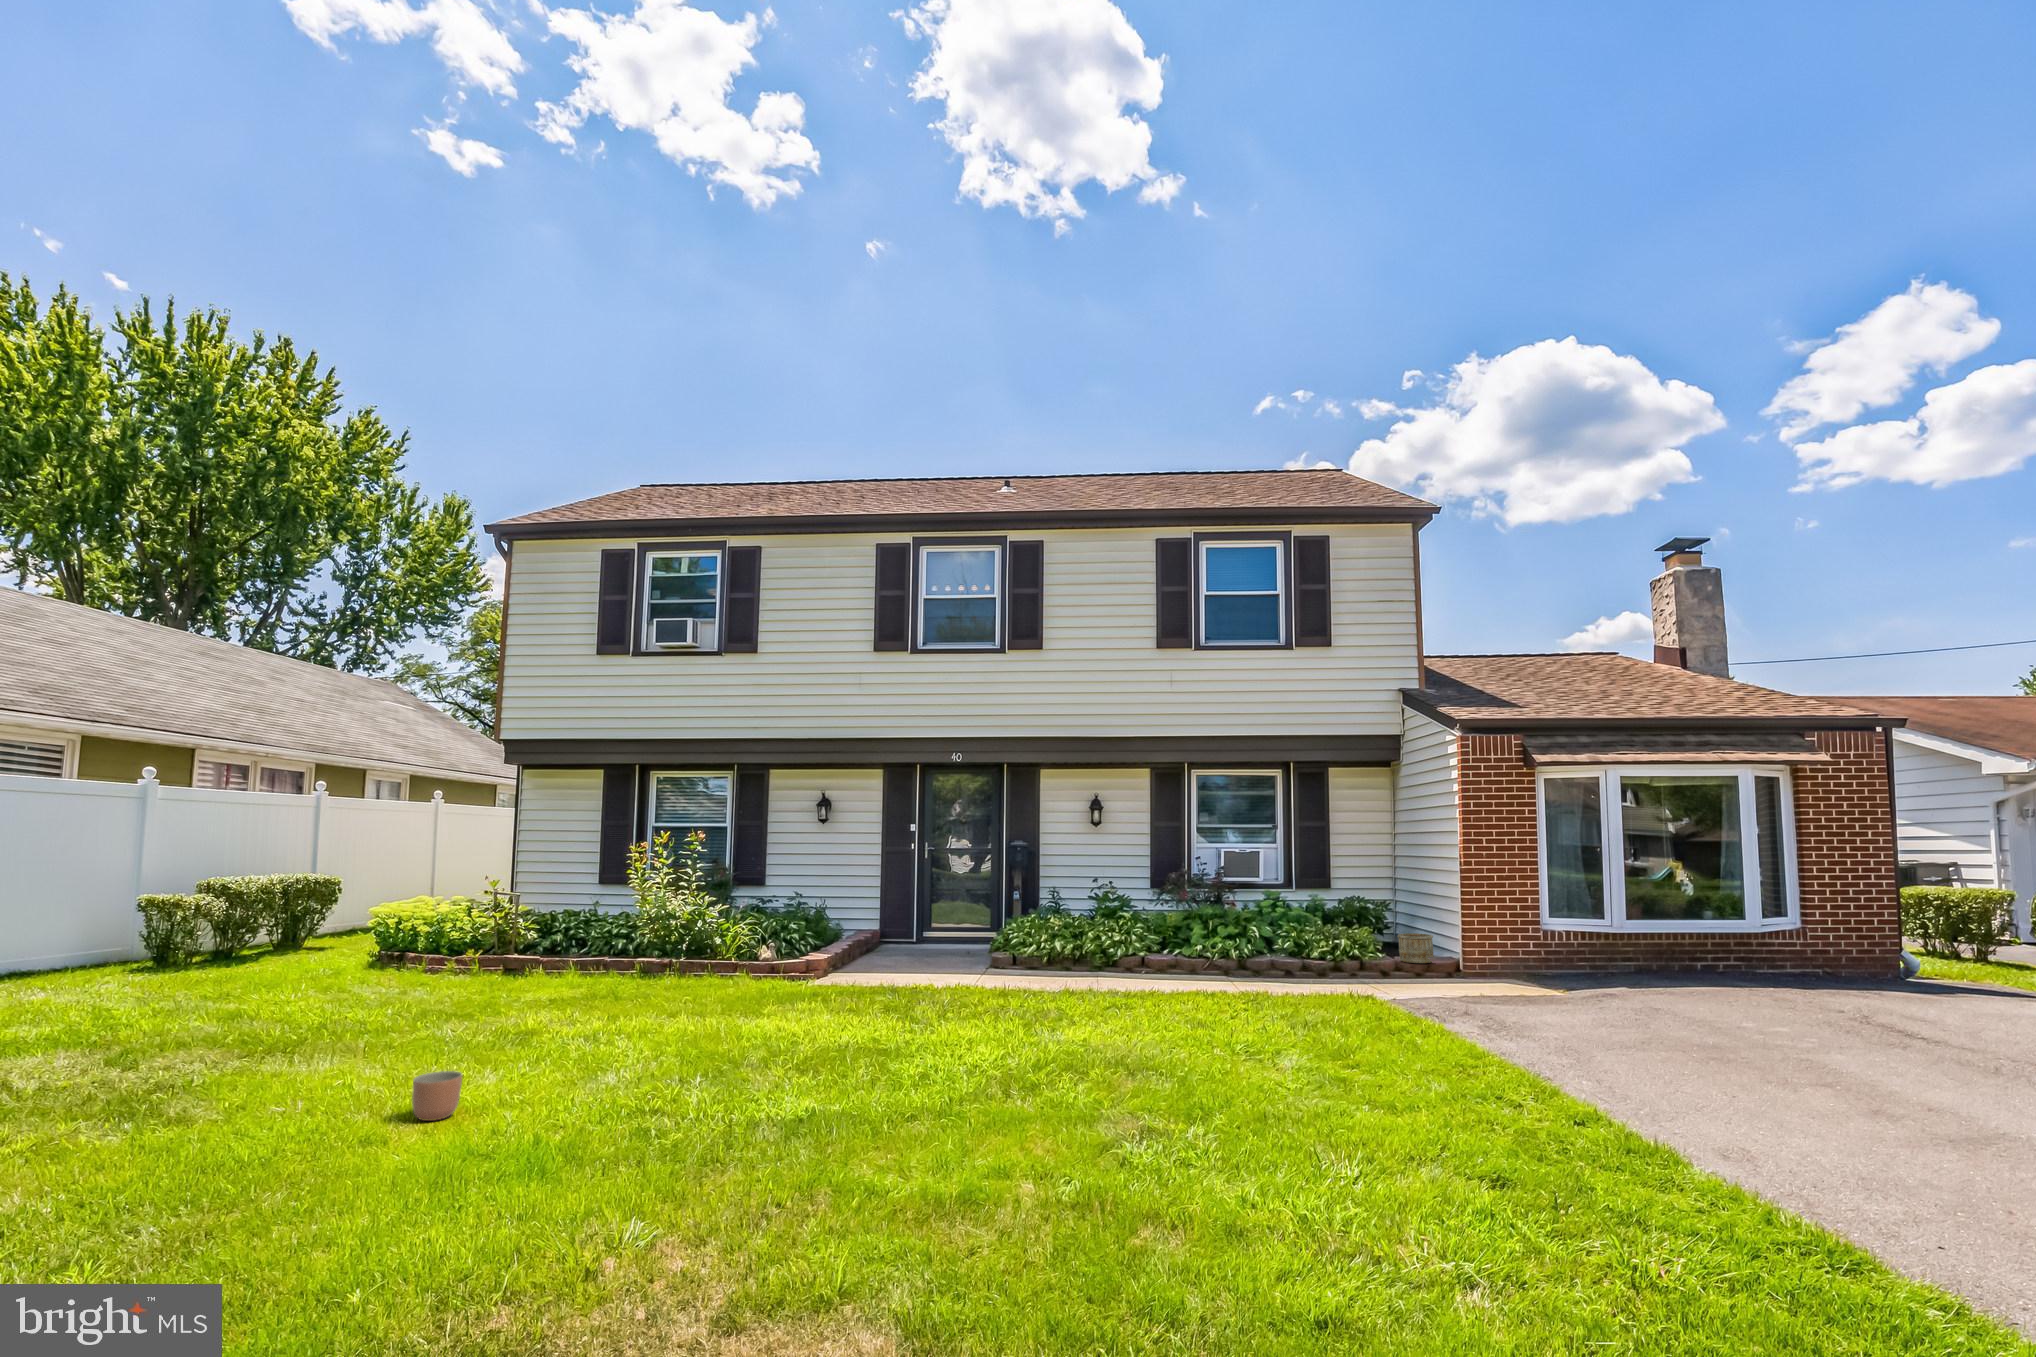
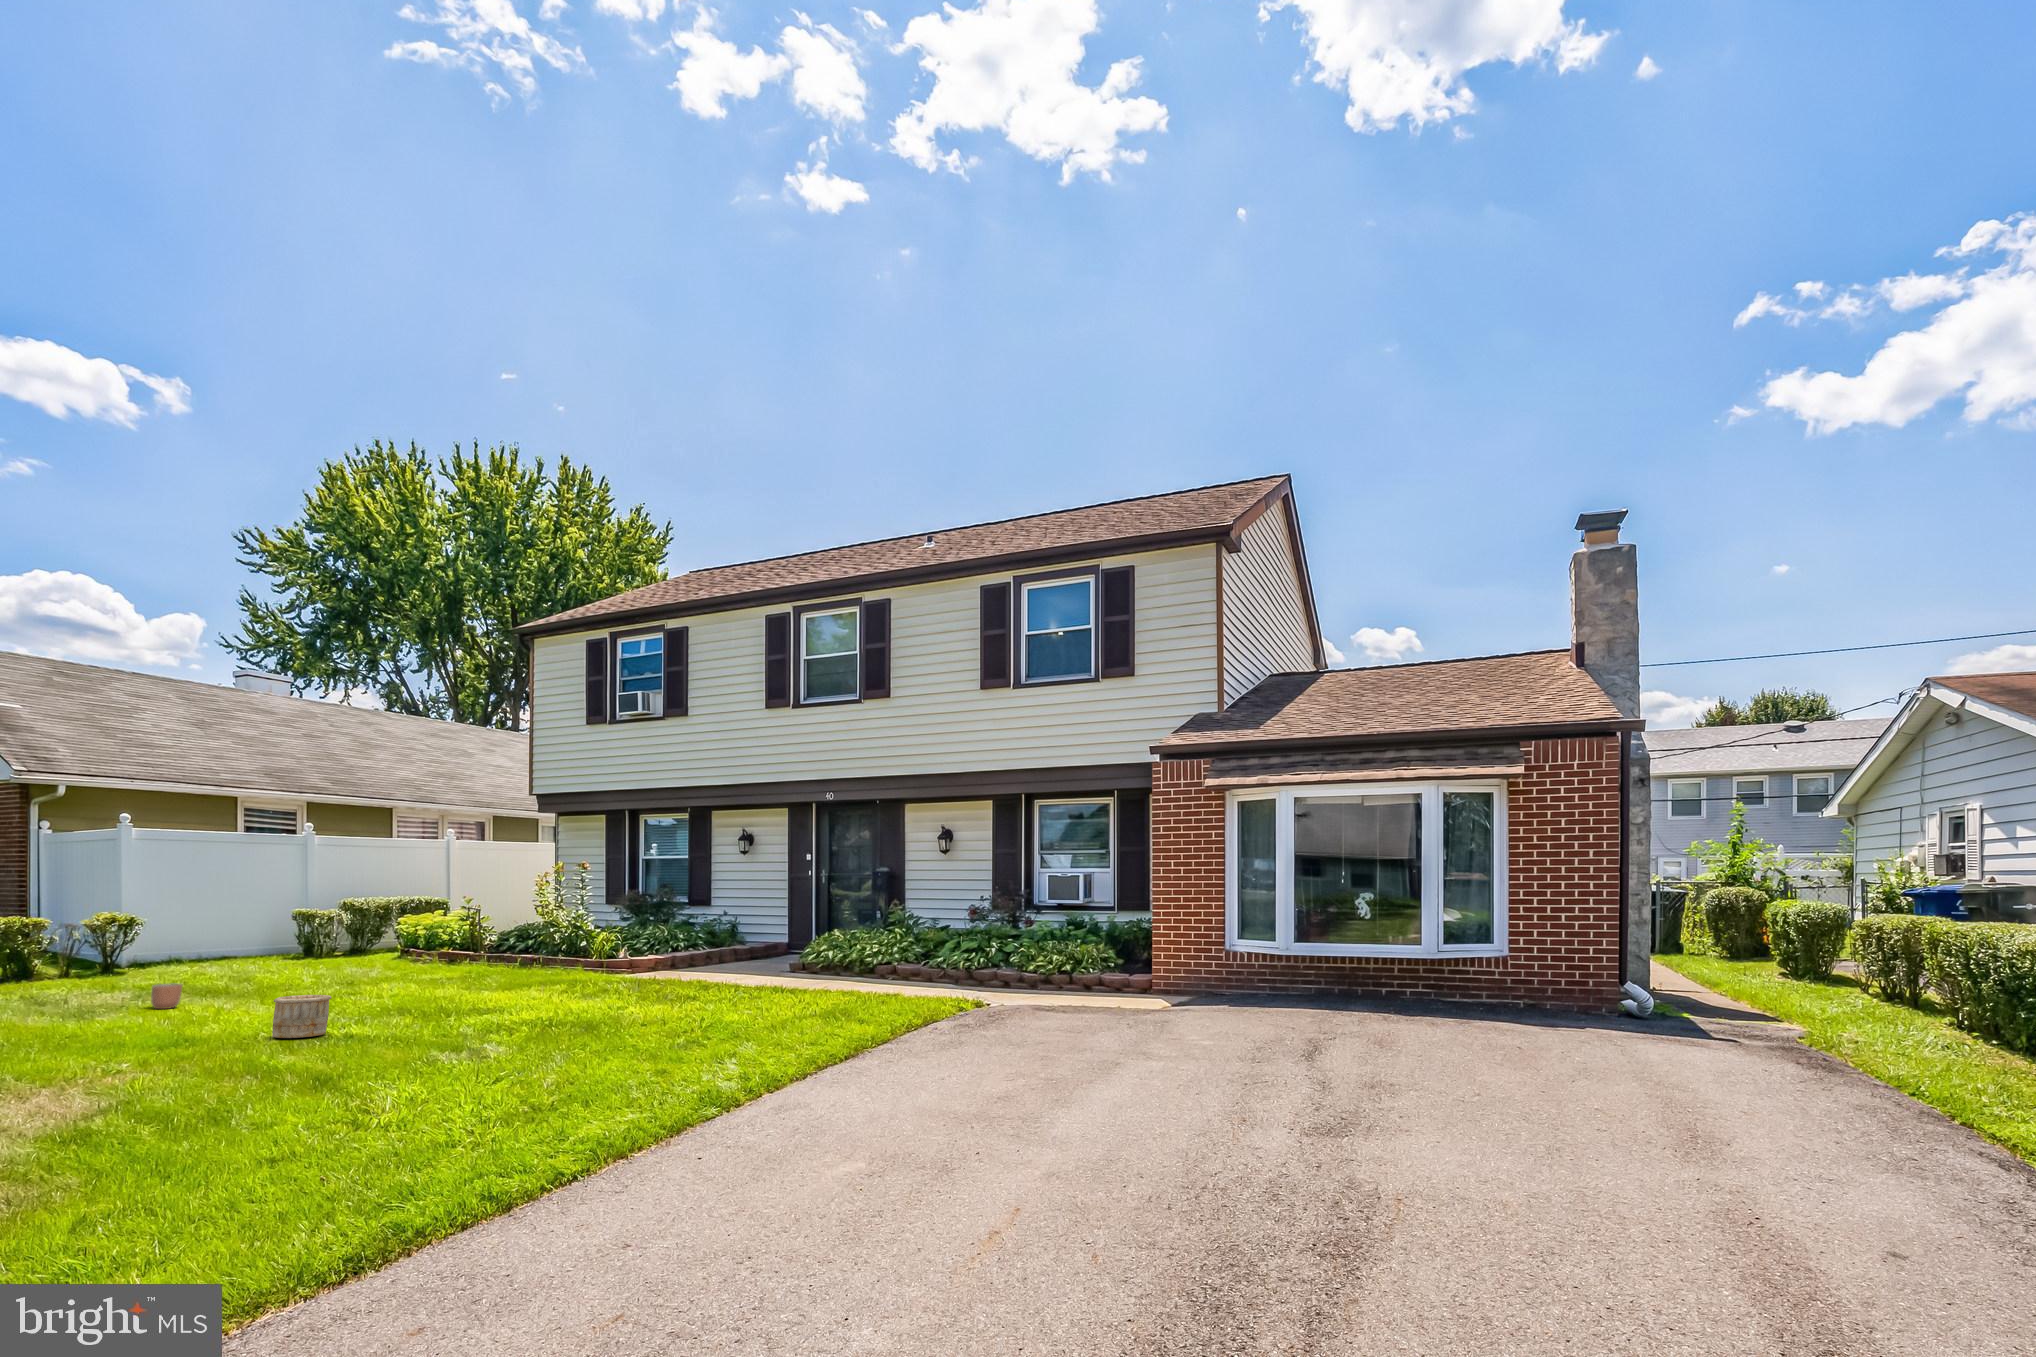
wooden bucket: present [1397,933,1433,963] -> present [272,995,331,1038]

